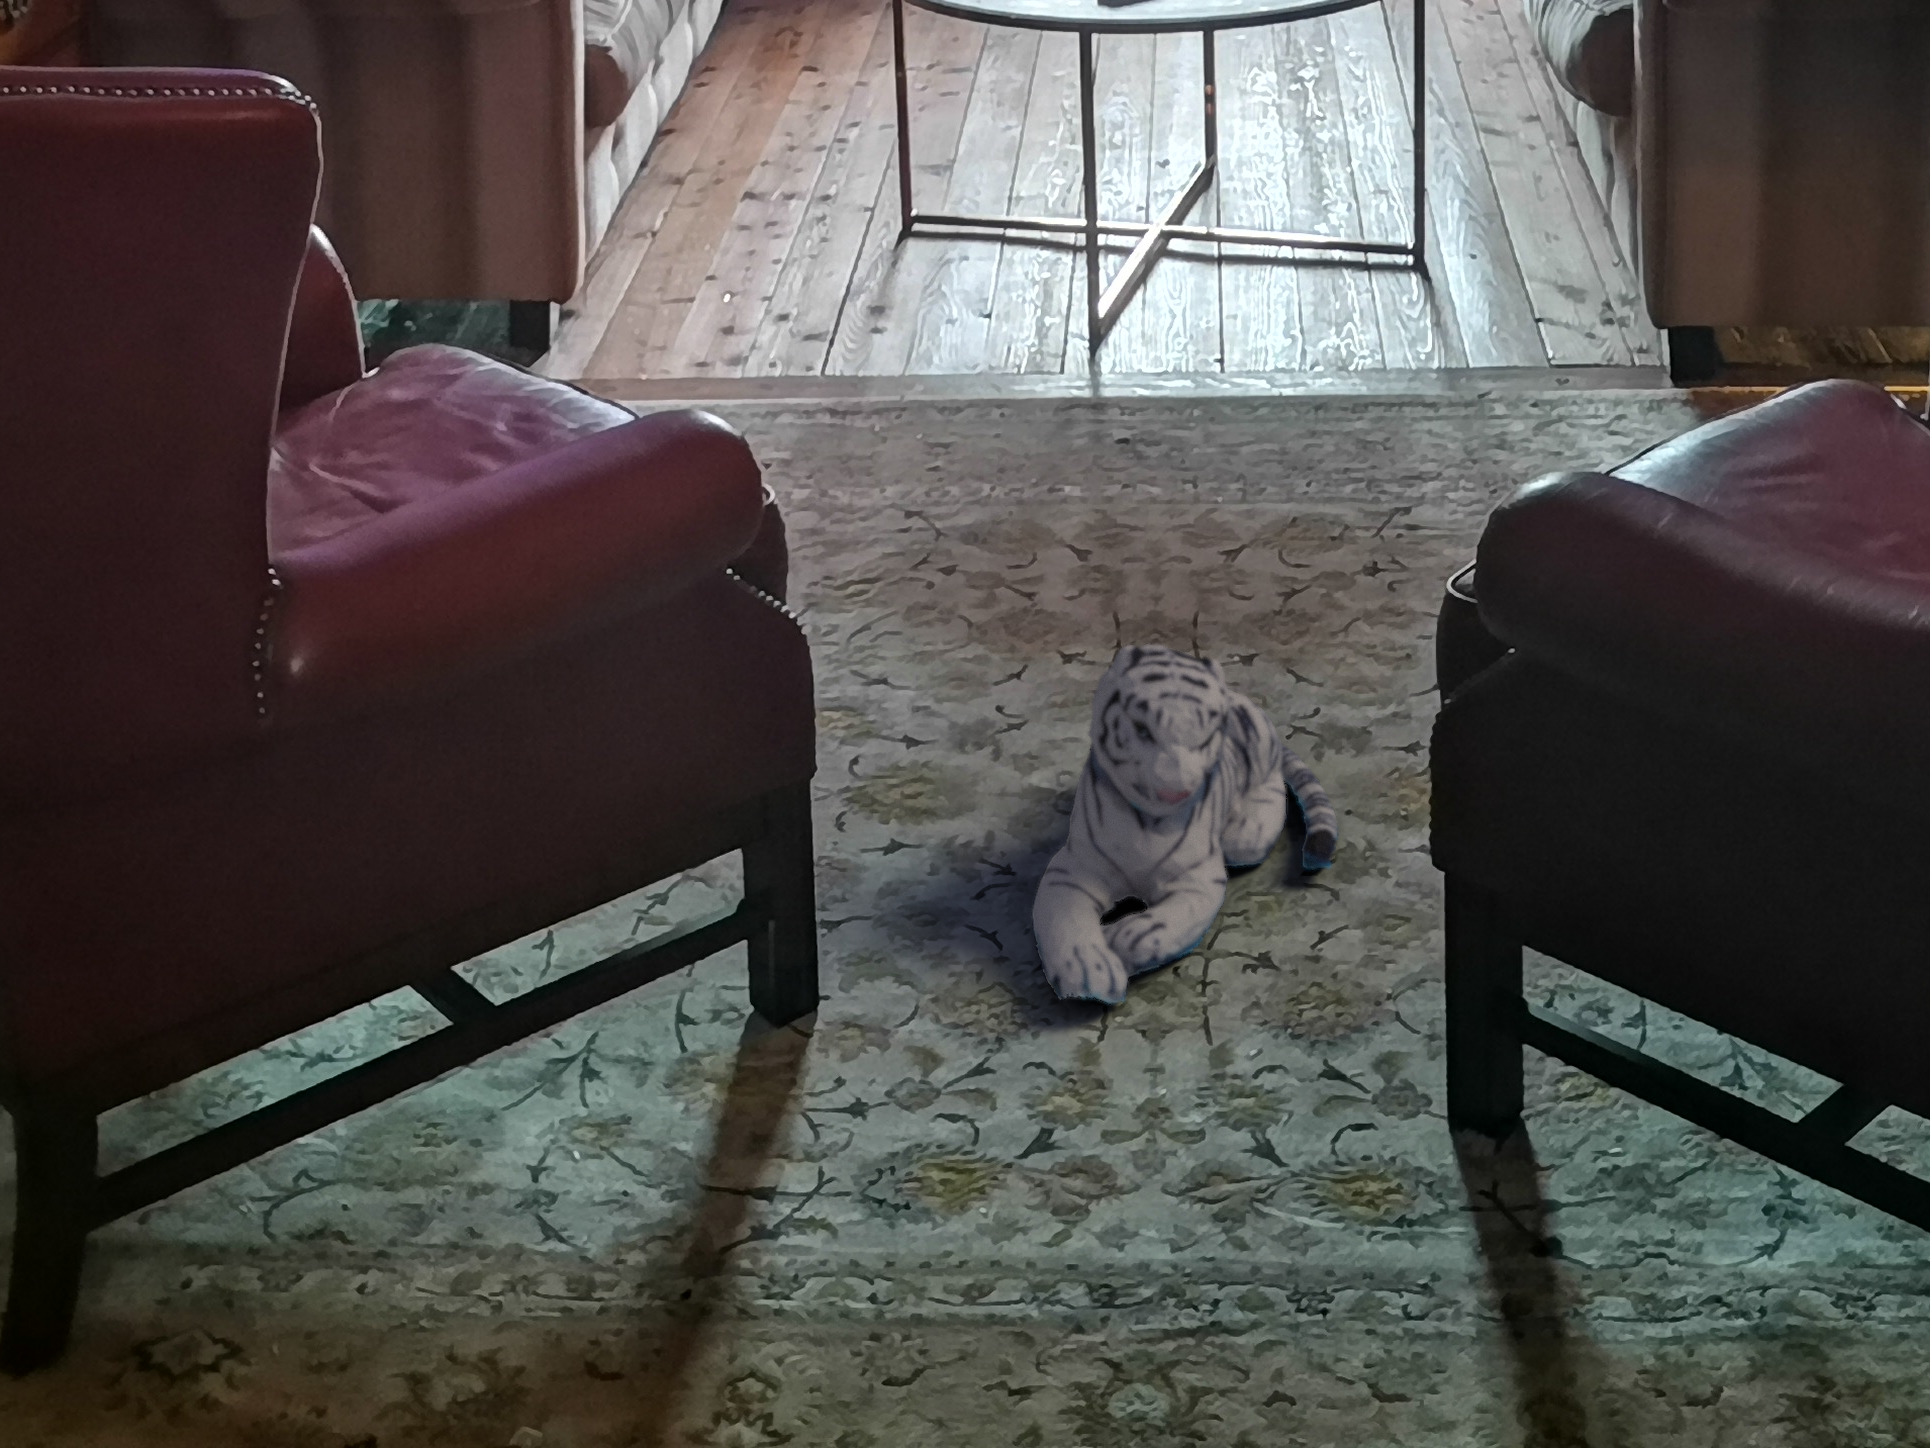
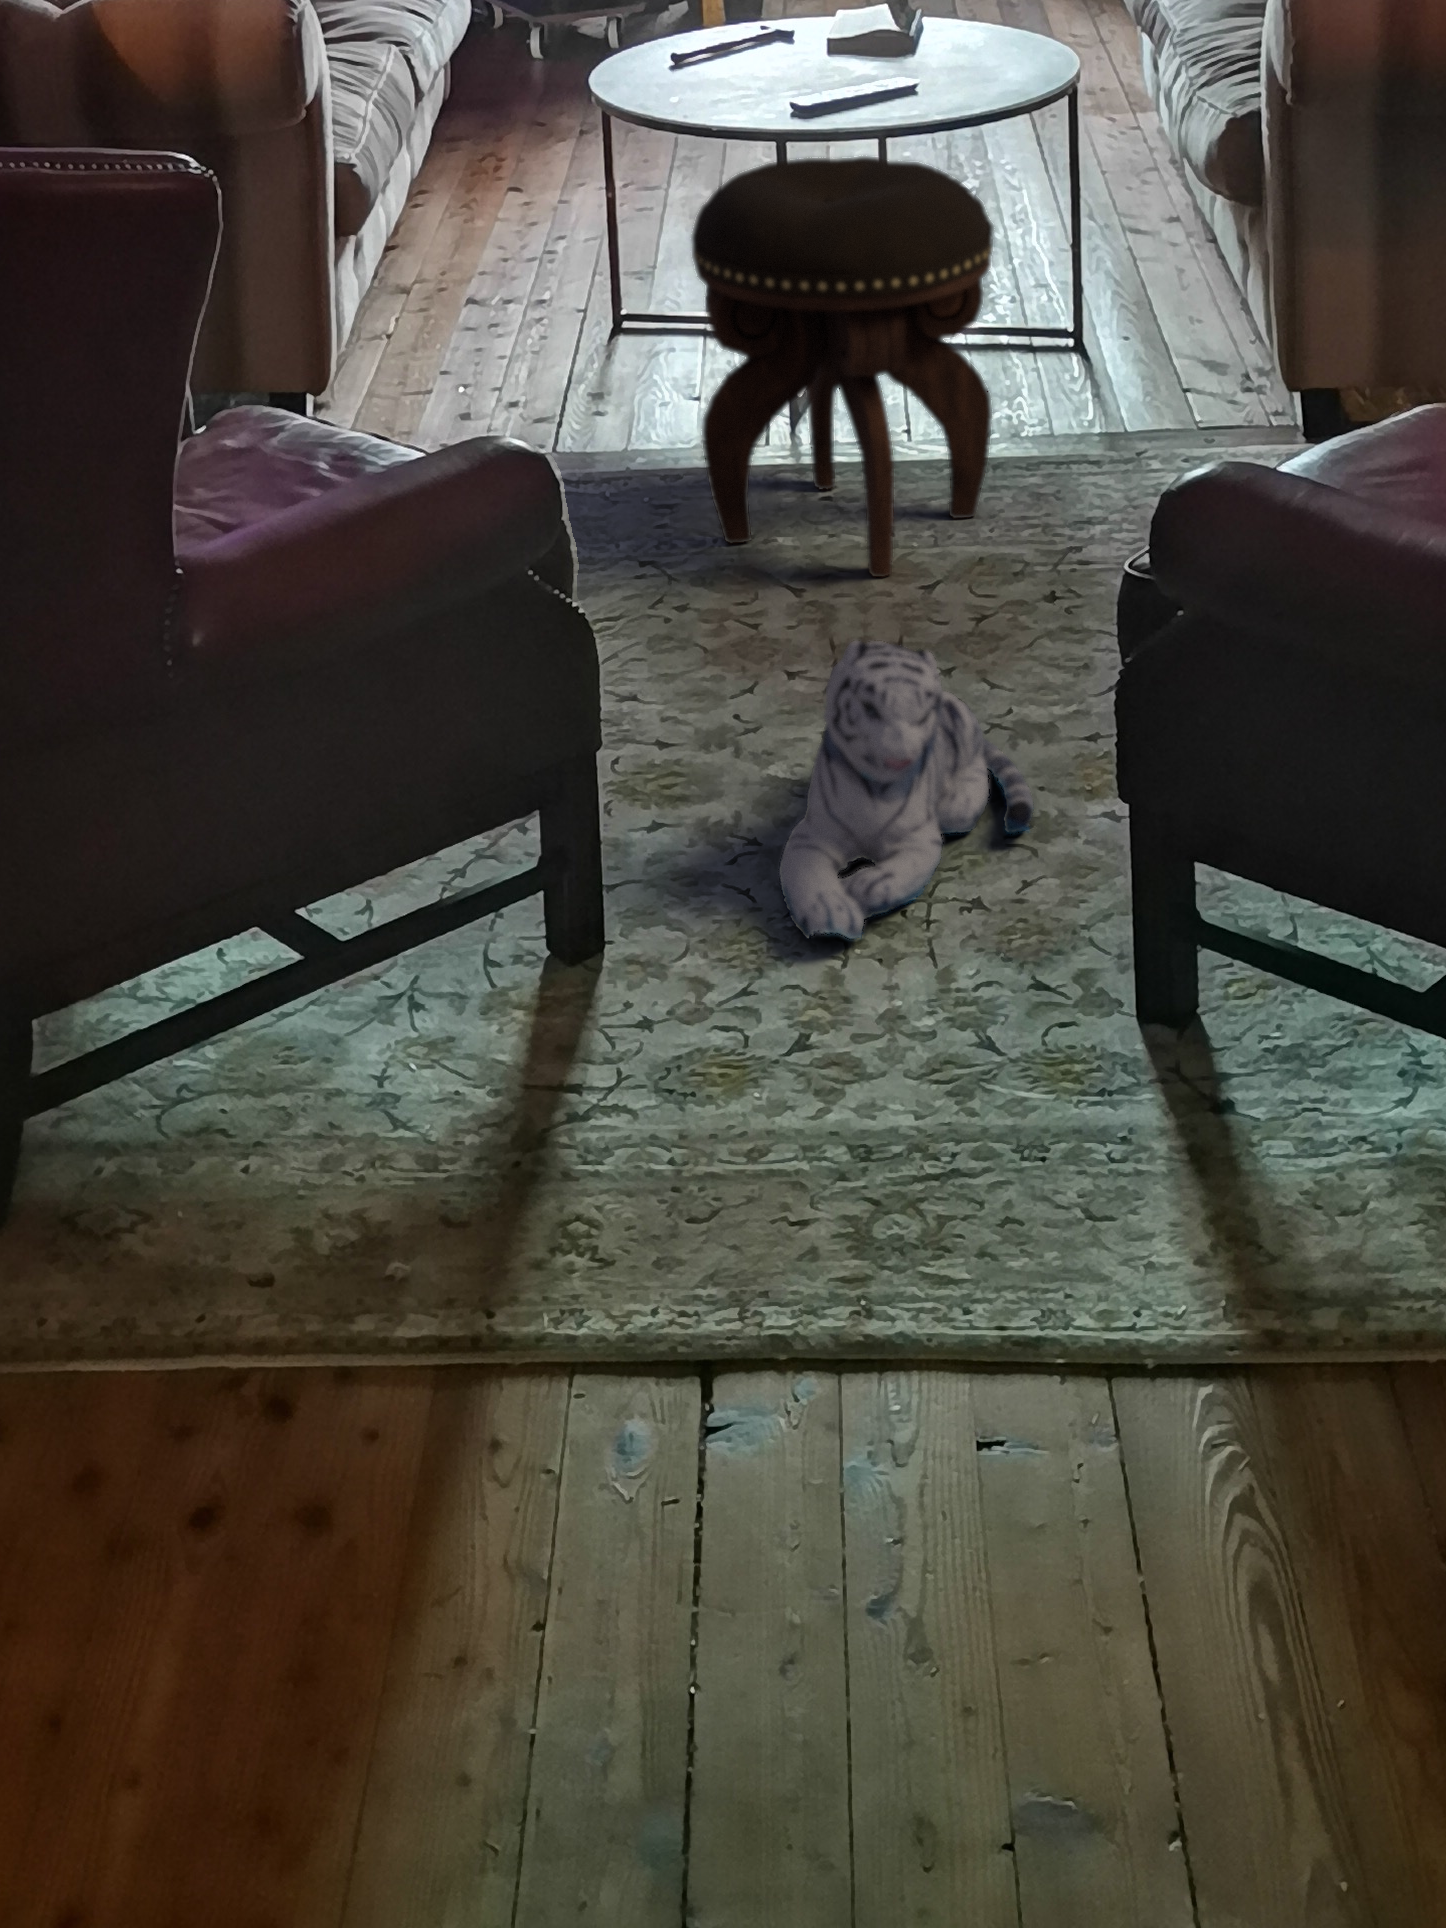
footstool: none [973,52,1319,534] -> present [692,156,994,577]

